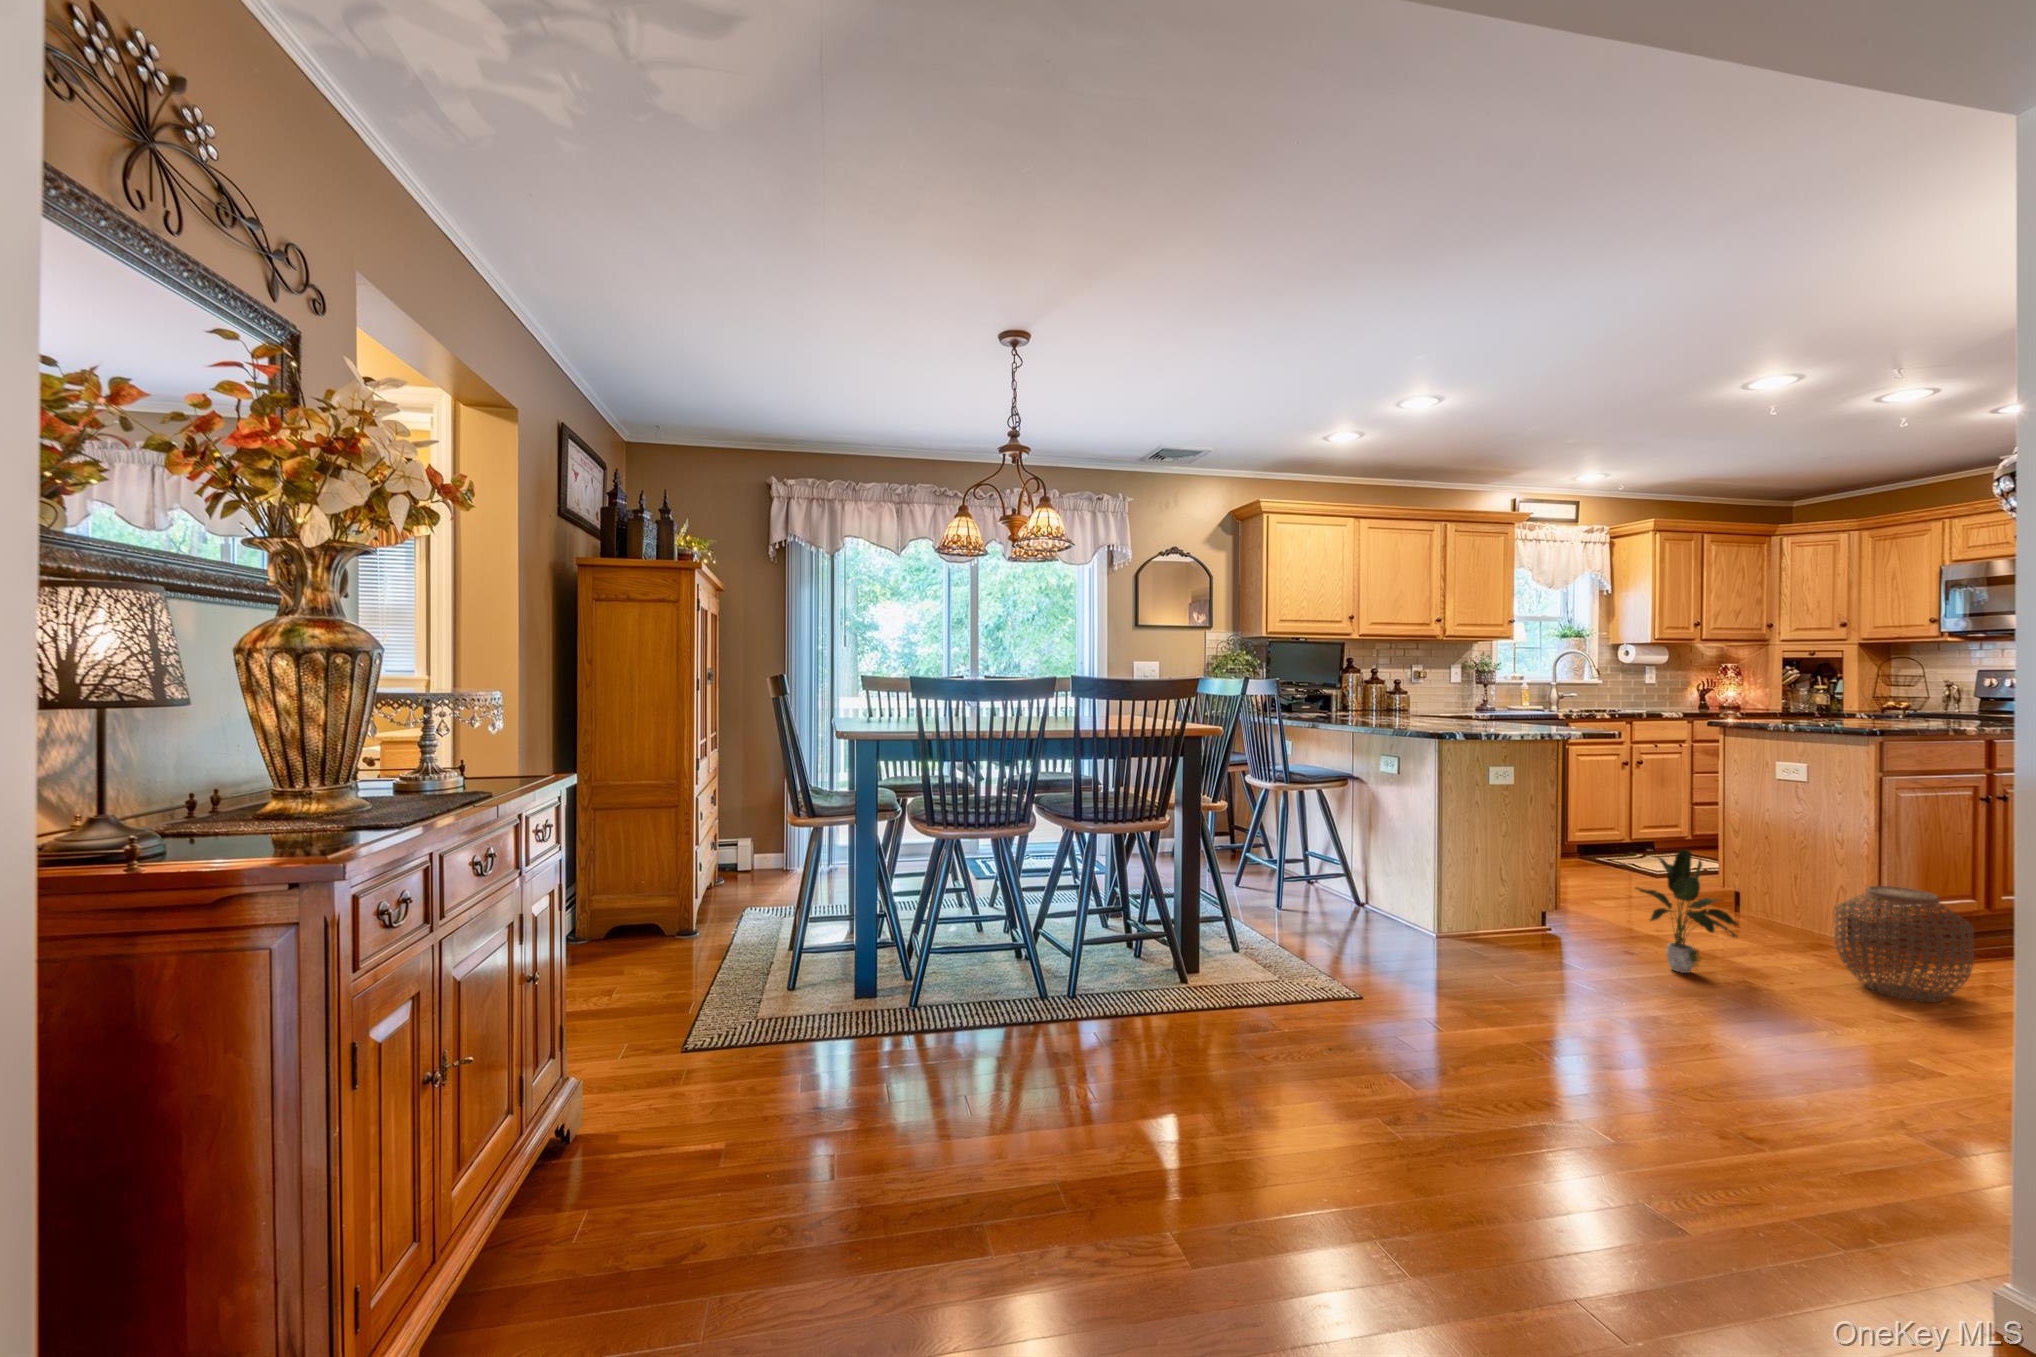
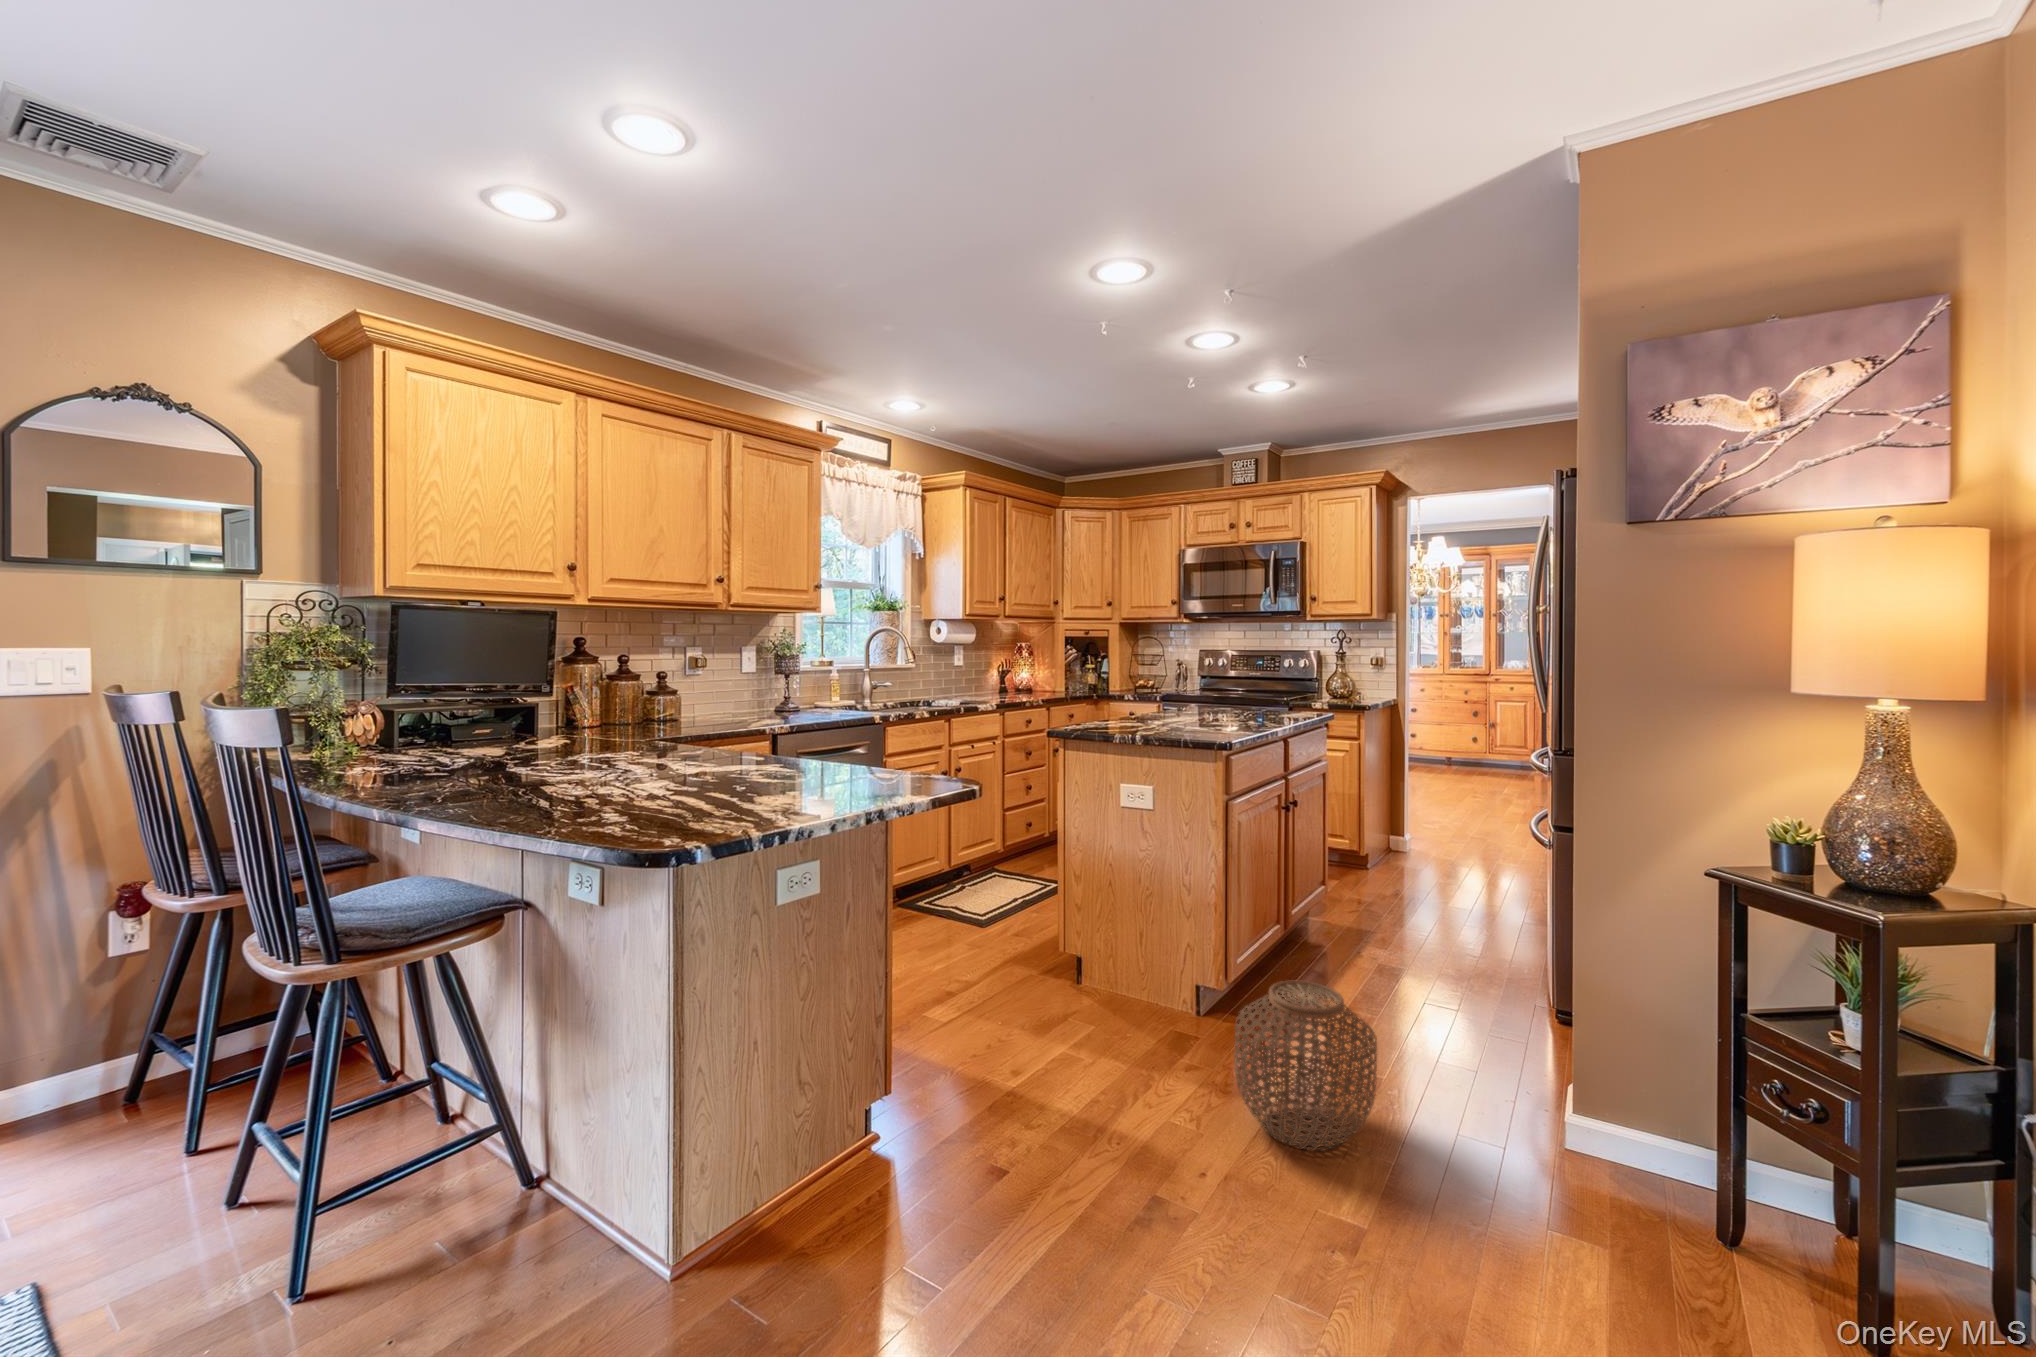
potted plant: present [1636,849,1738,973] -> none [1018,987,1154,1201]

